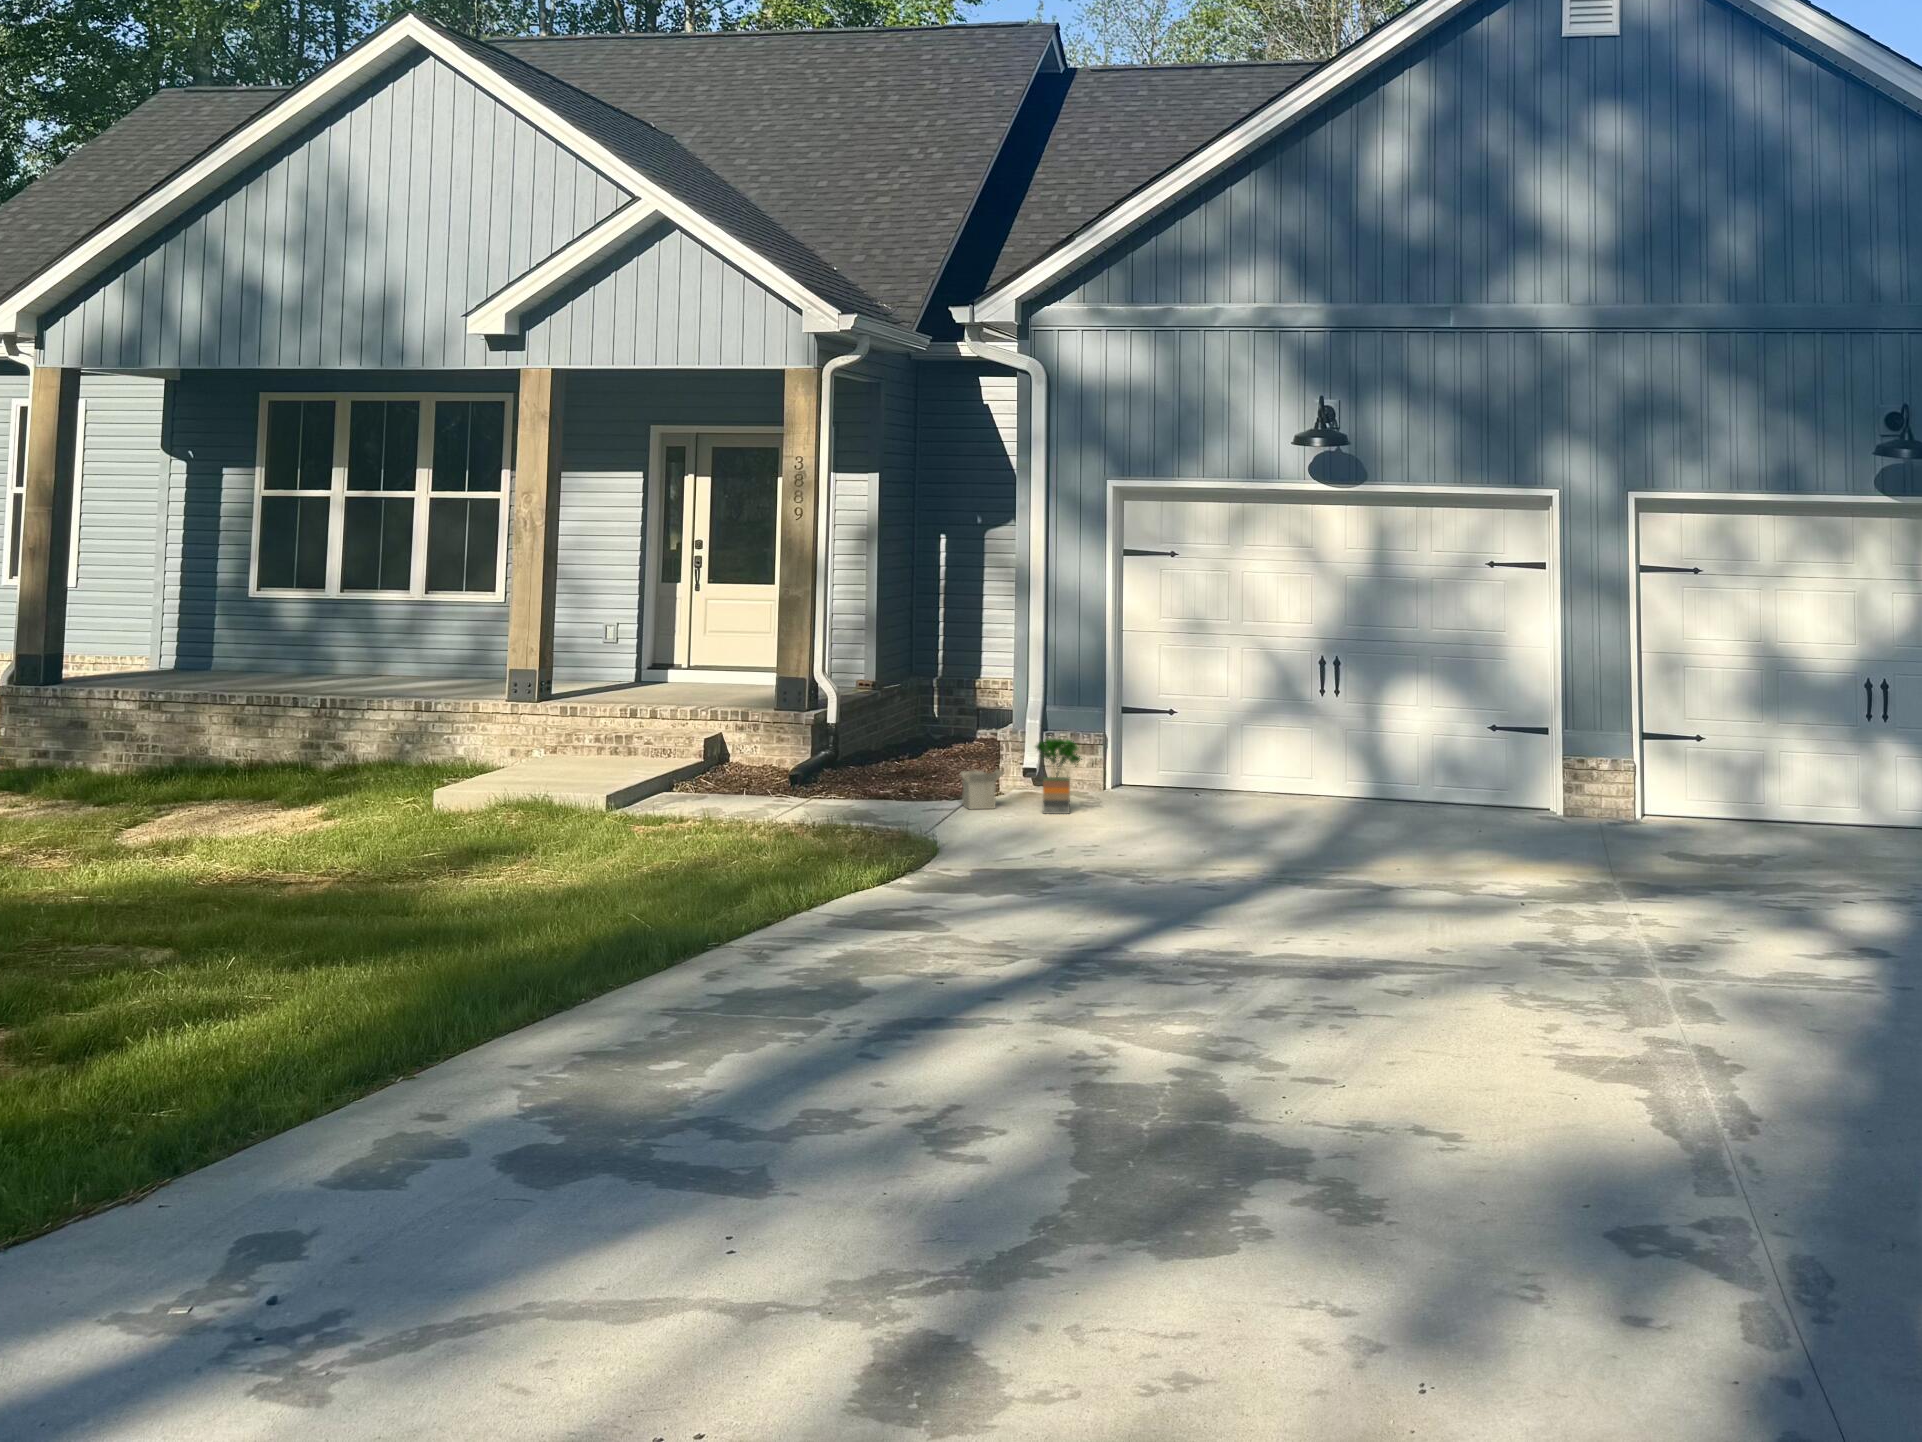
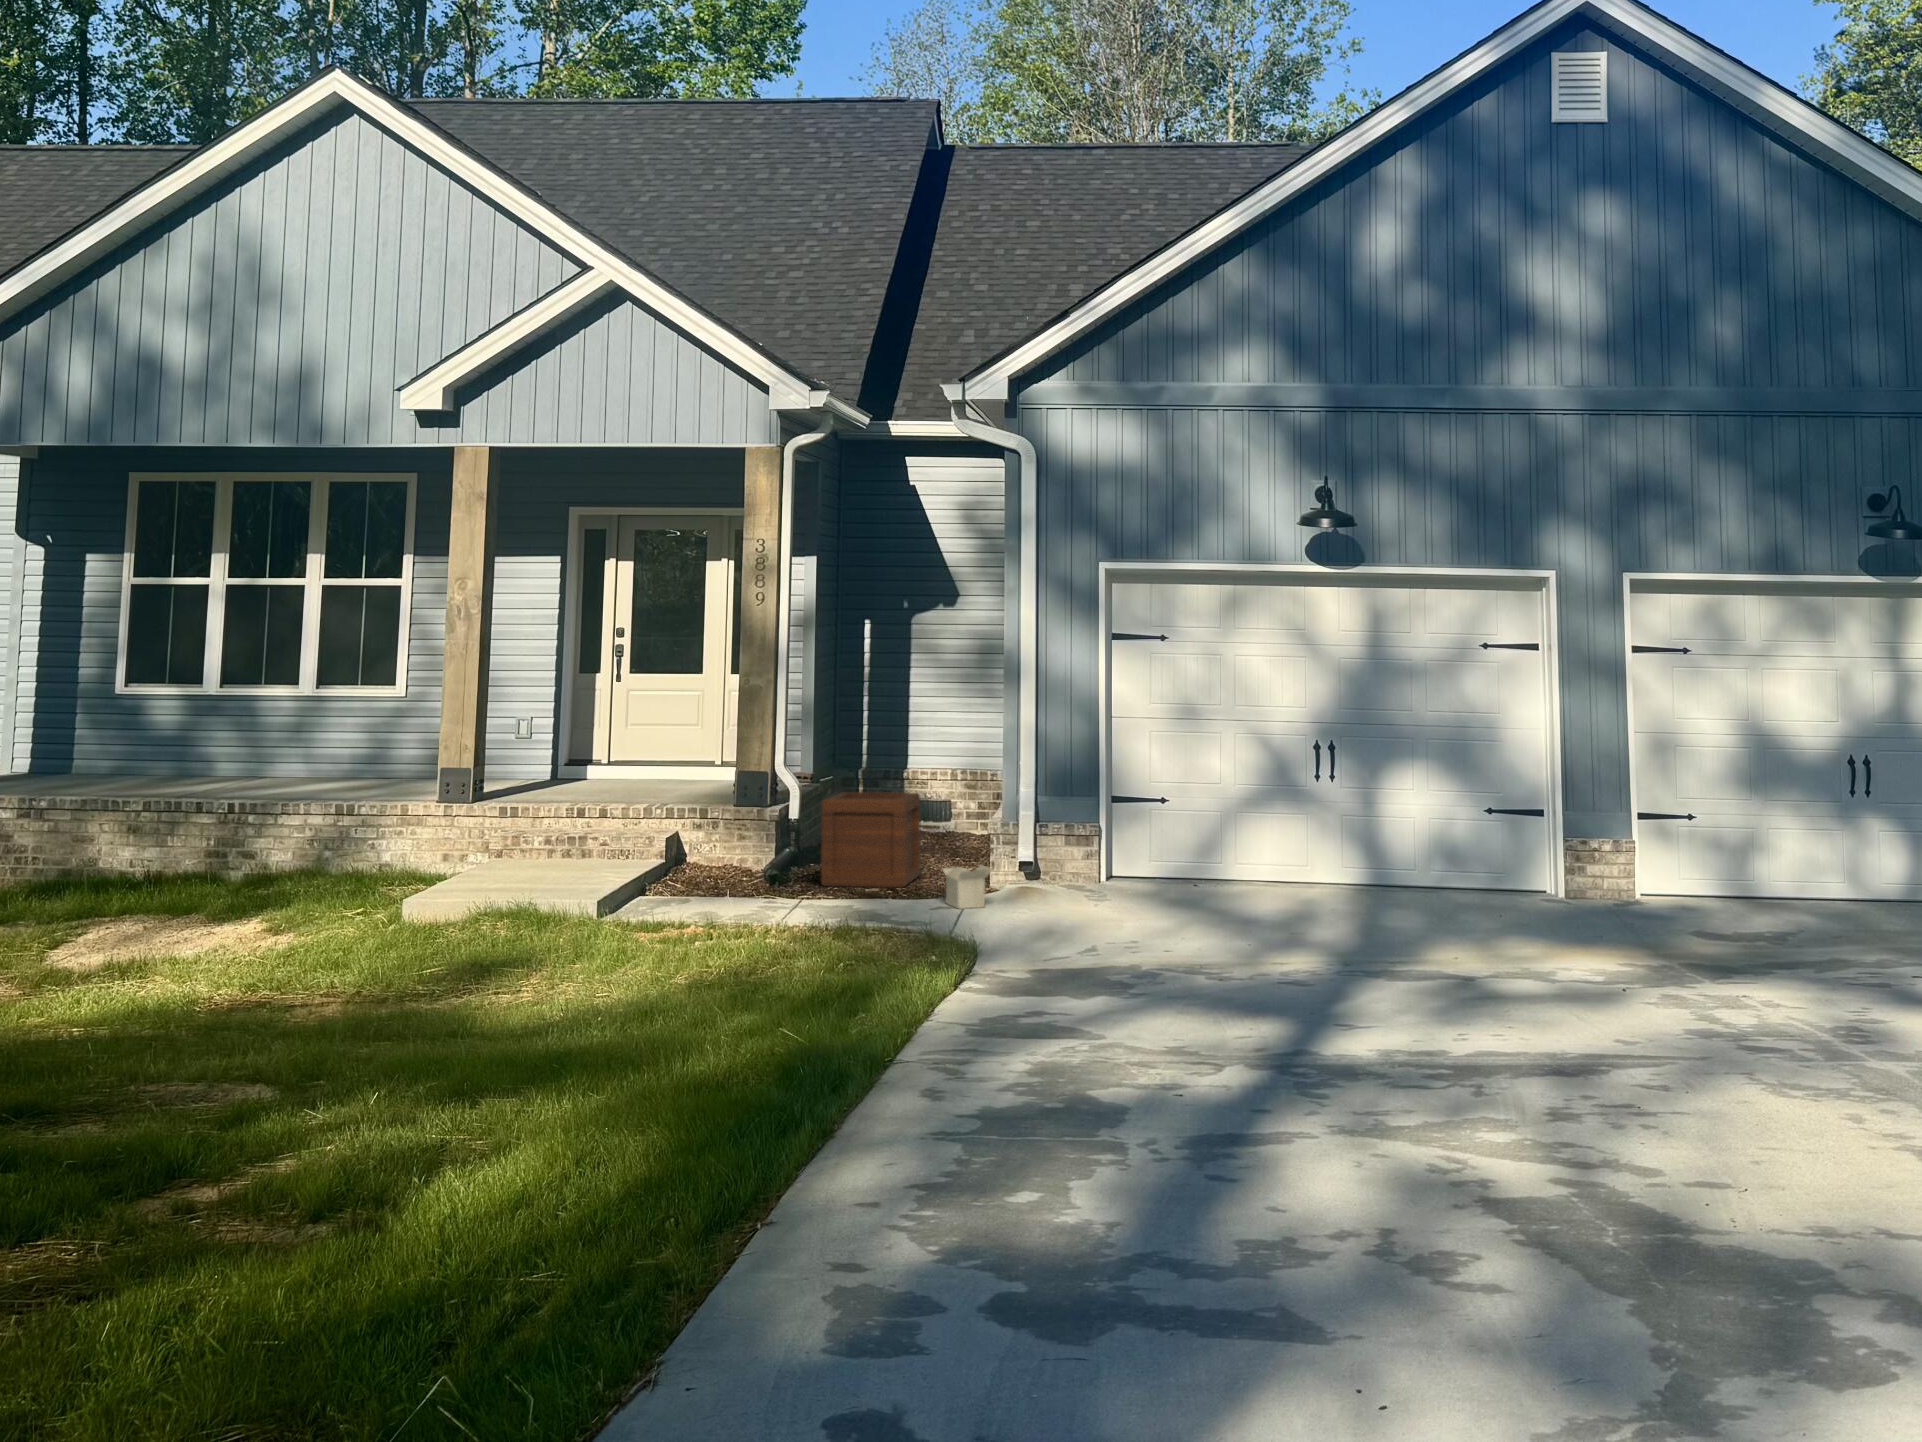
wooden crate: none [860,699,963,791] -> present [821,792,921,888]
potted tree: present [1036,738,1082,814] -> none [1025,831,1078,911]

